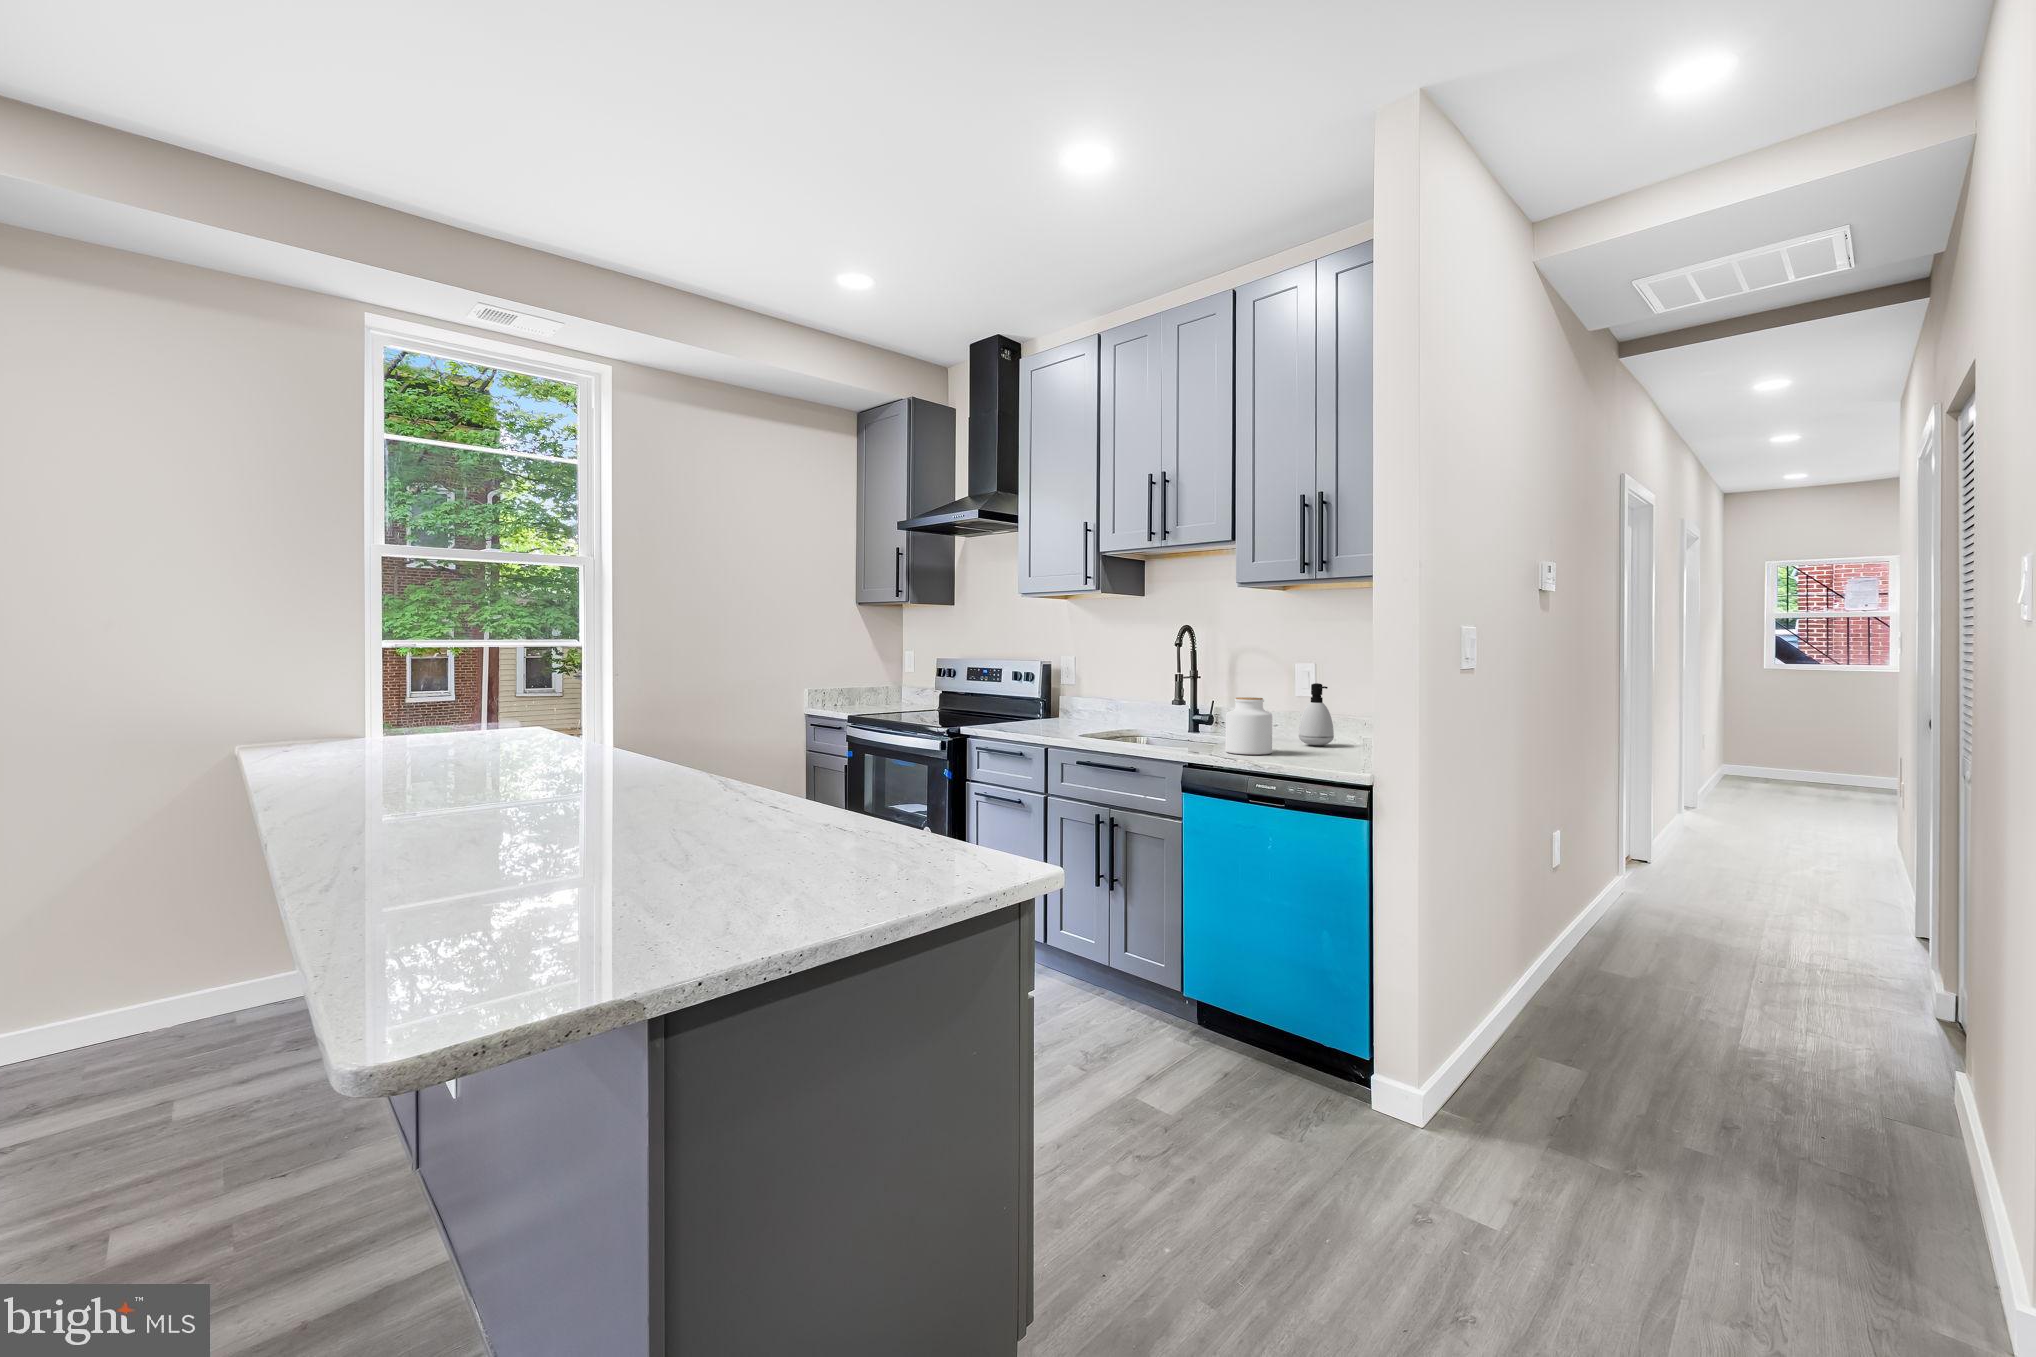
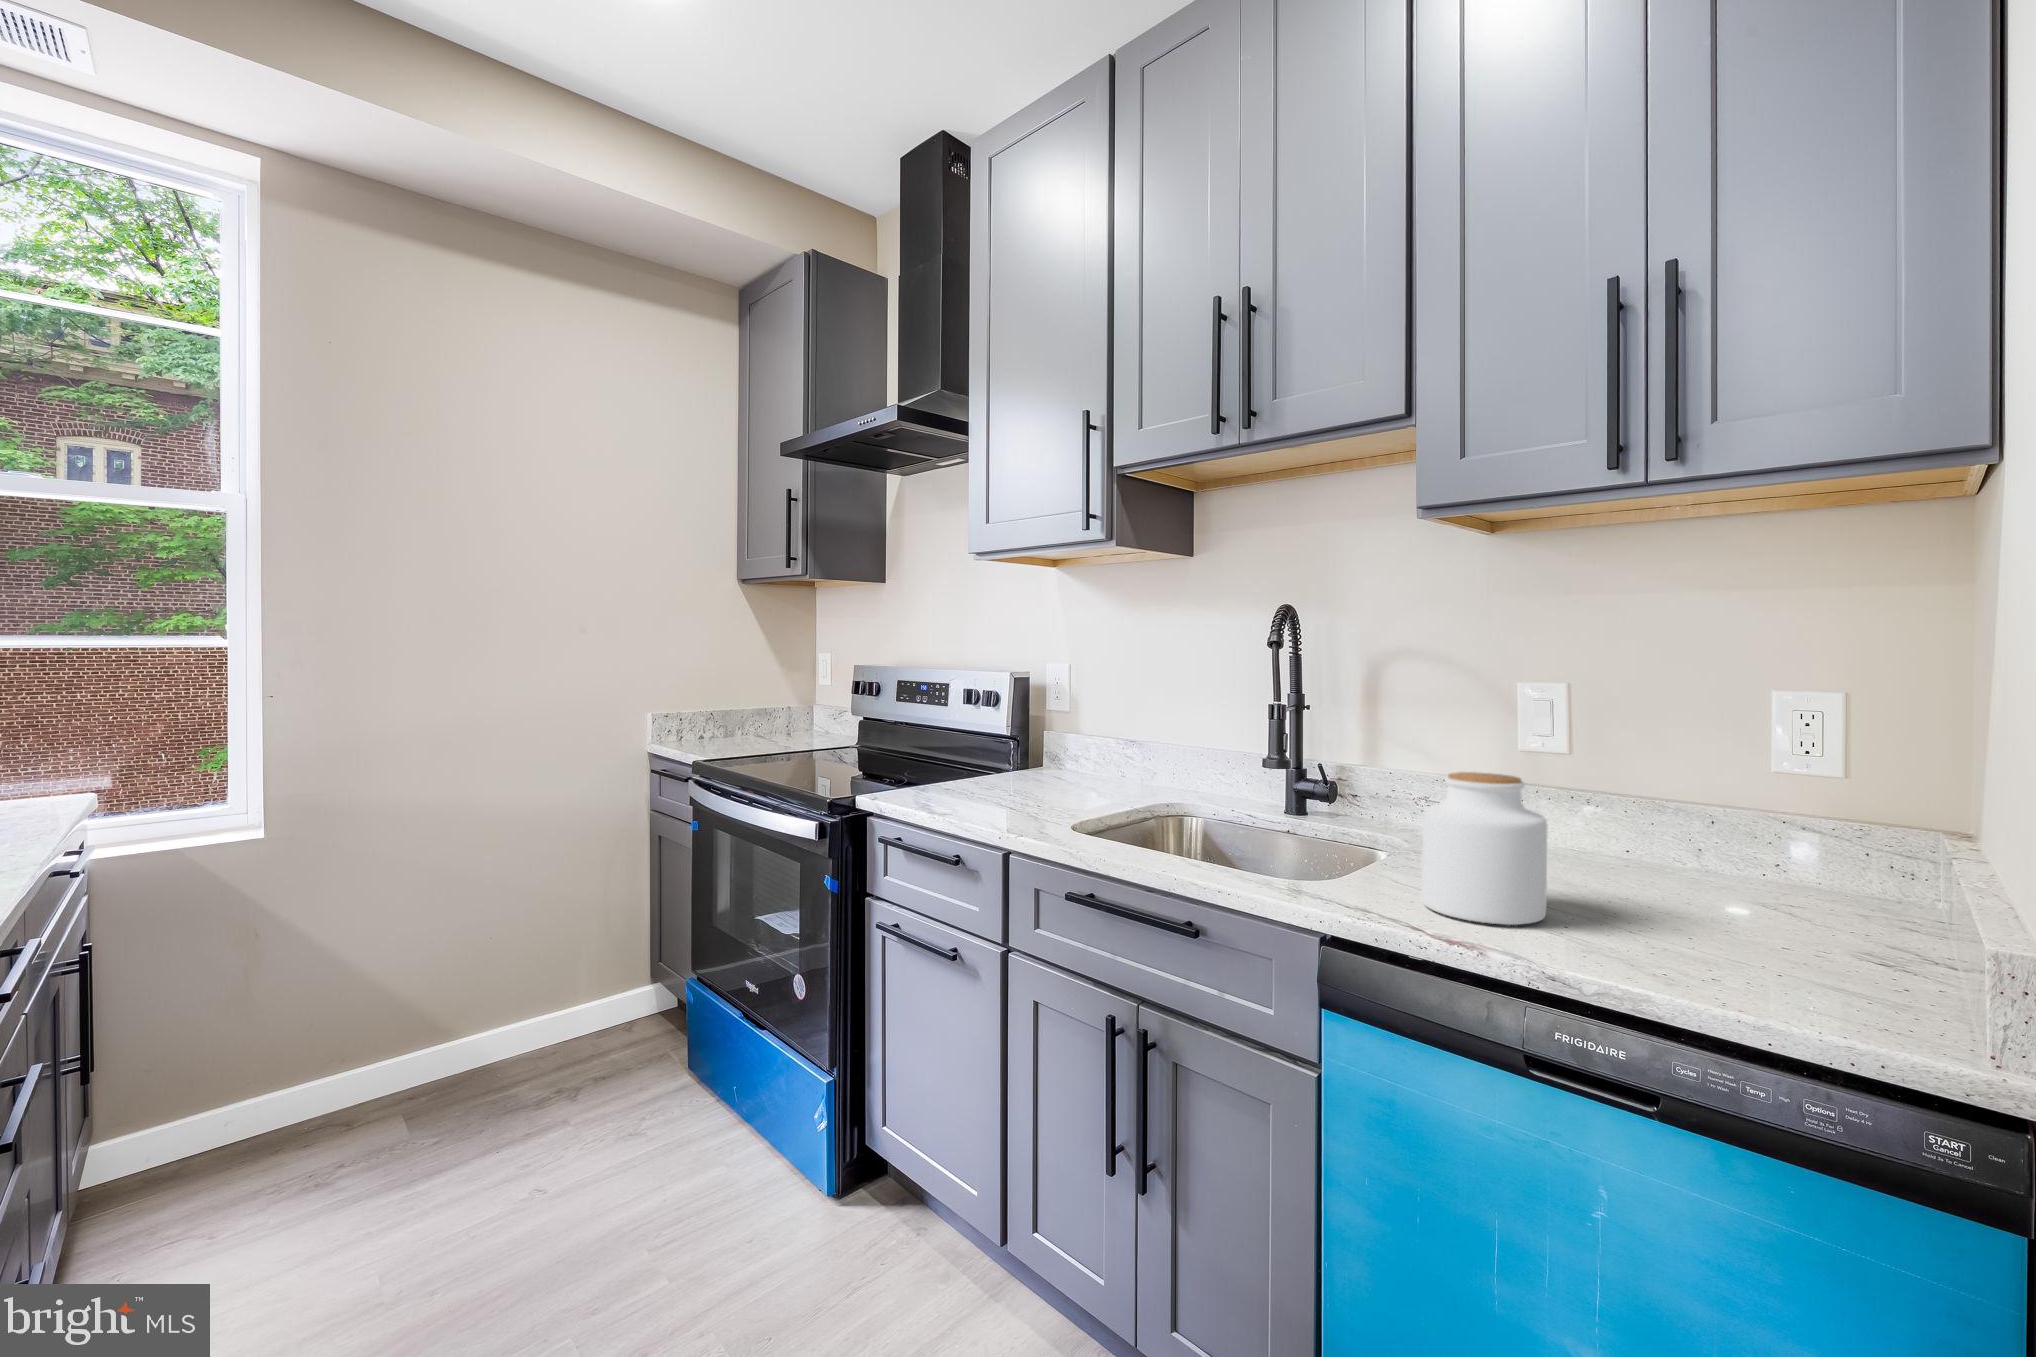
soap dispenser: present [1299,683,1334,745] -> none [1555,732,1644,872]

